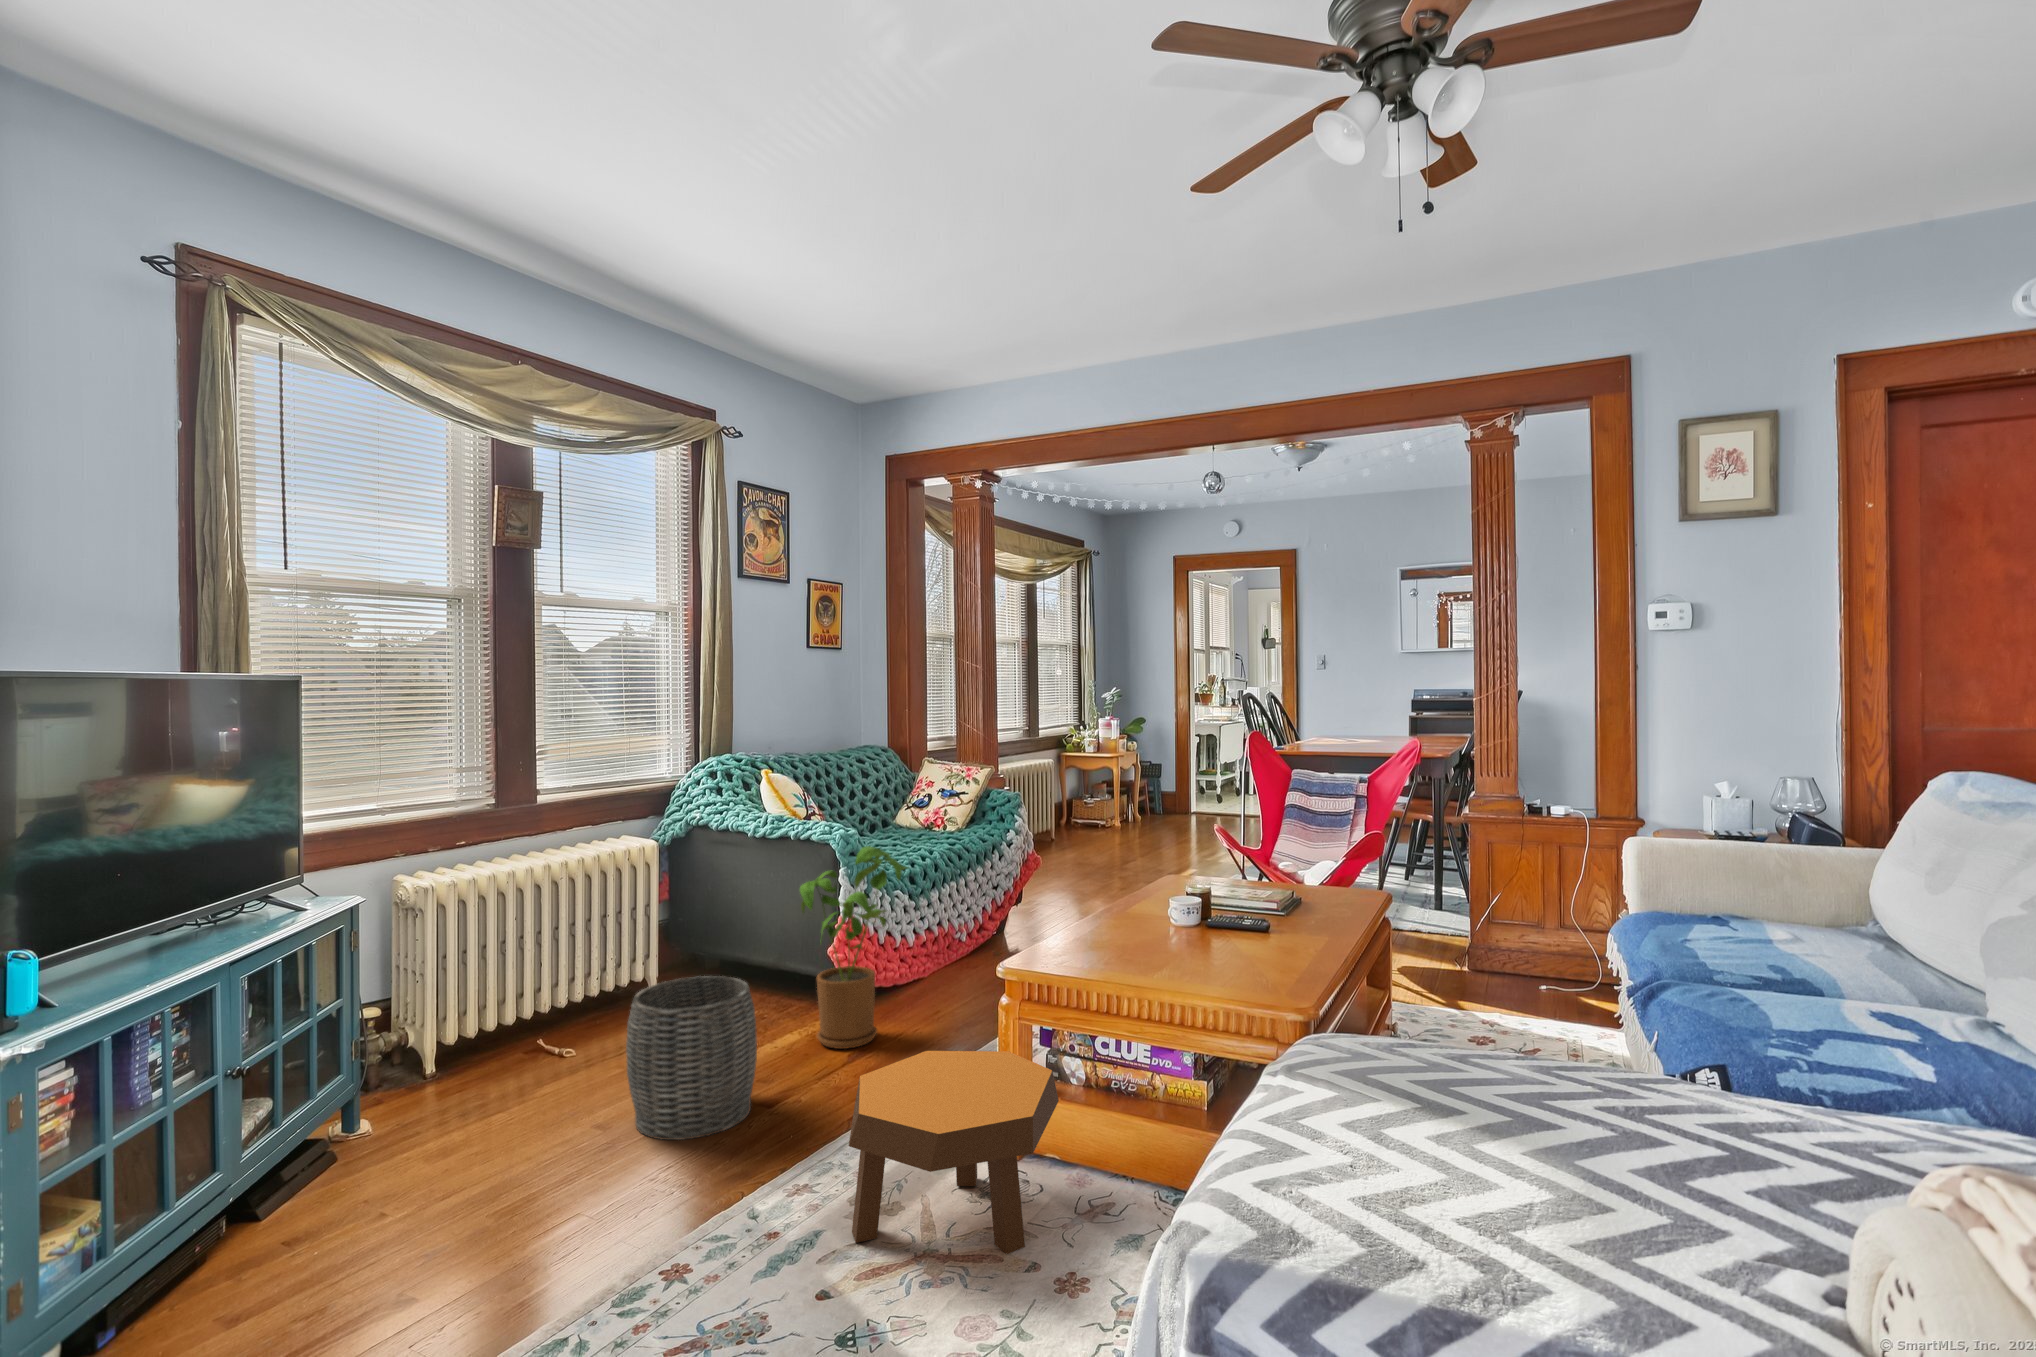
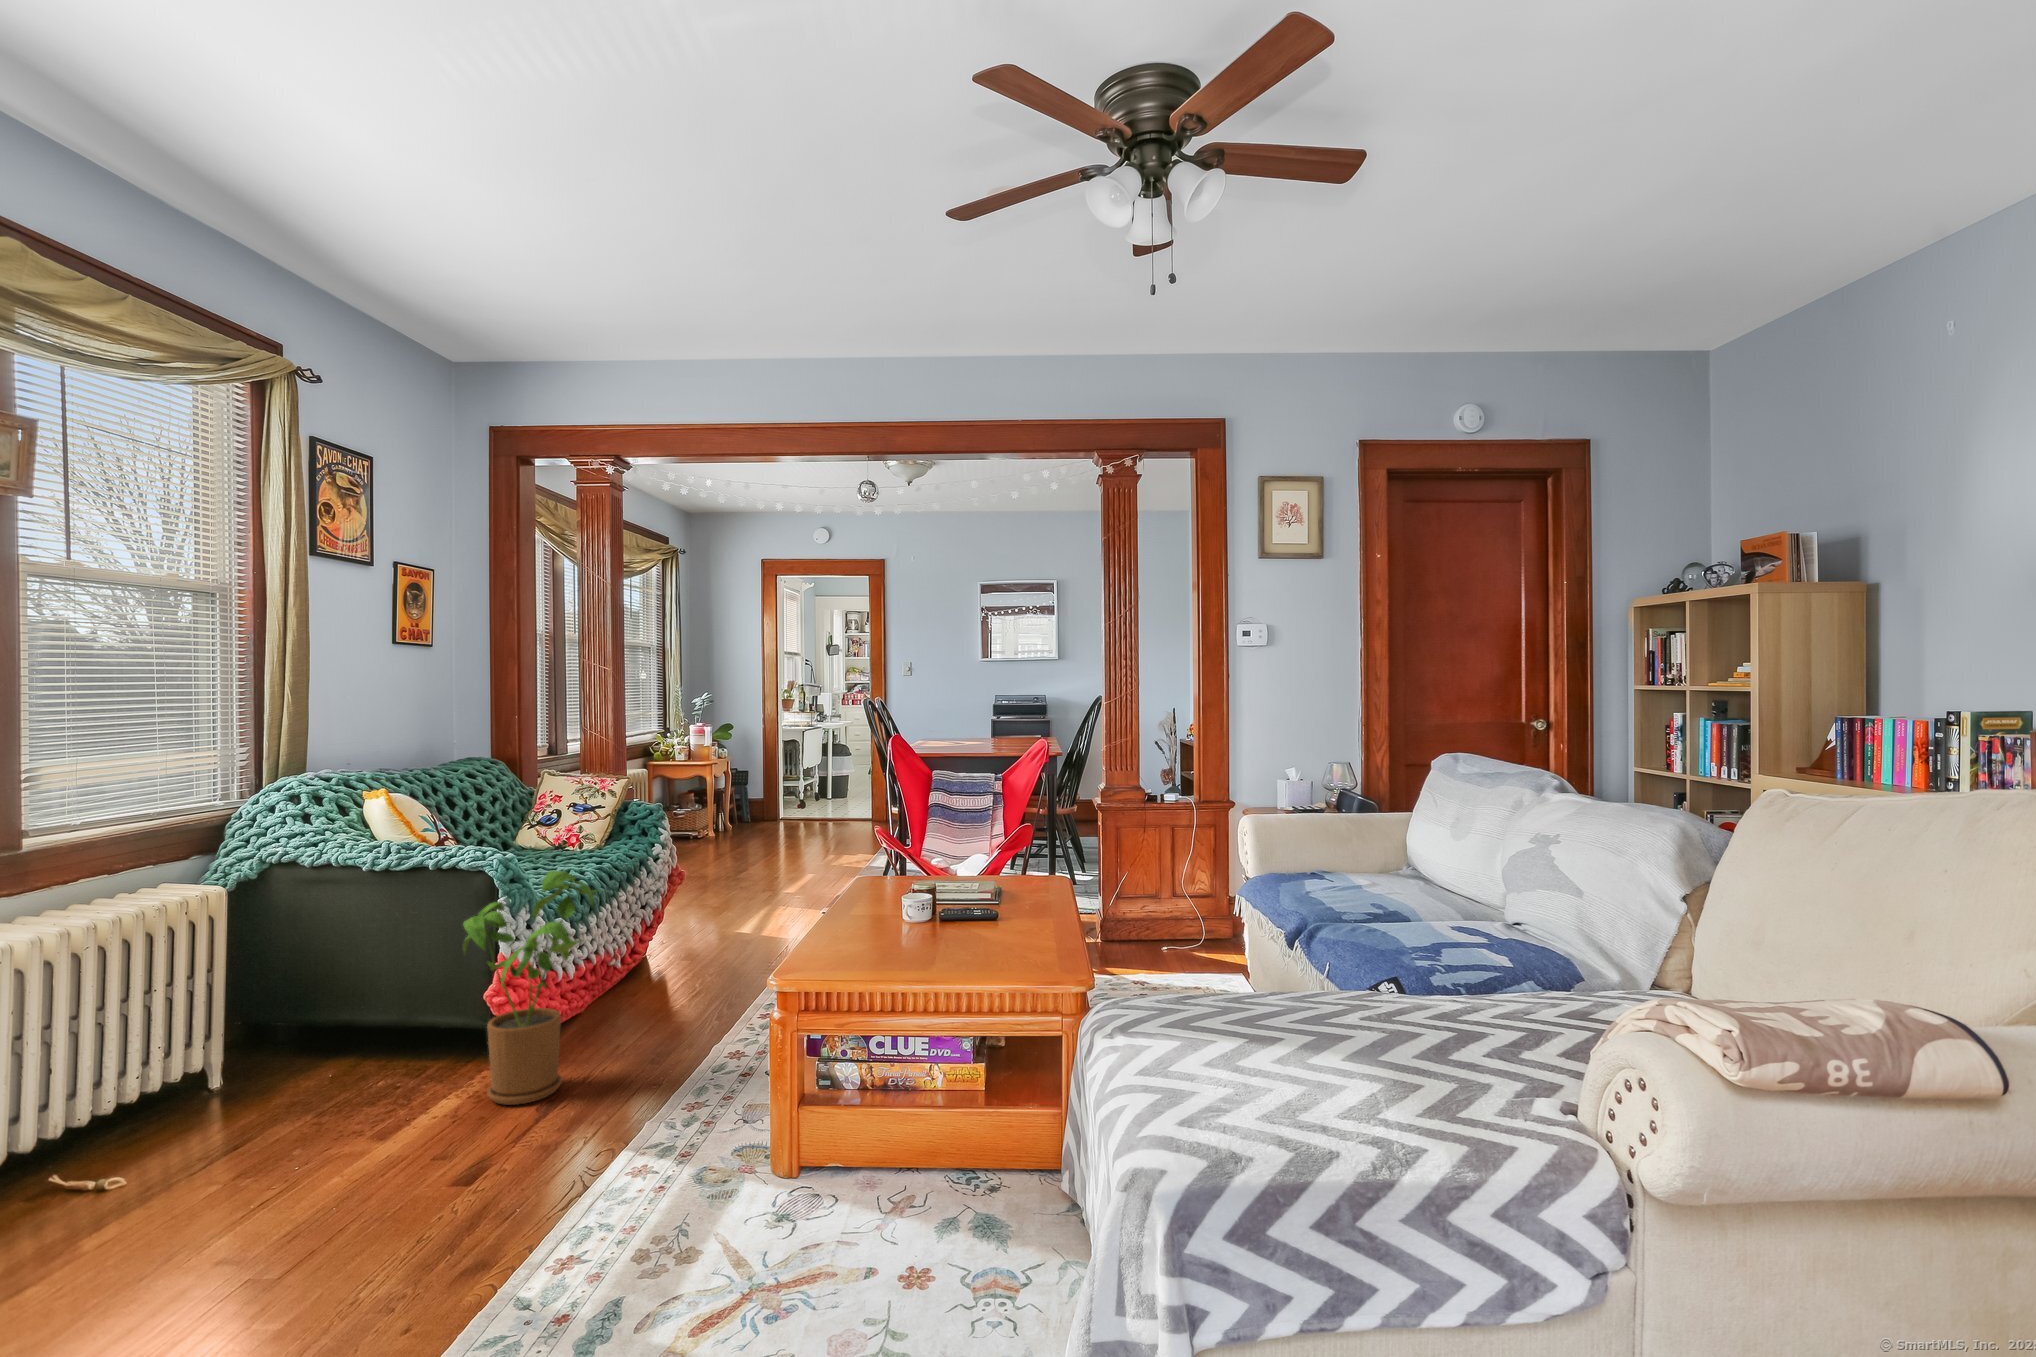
woven basket: present [626,976,757,1140] -> none [275,1038,454,1248]
footstool: present [849,1051,1059,1254] -> none [639,1067,865,1298]

